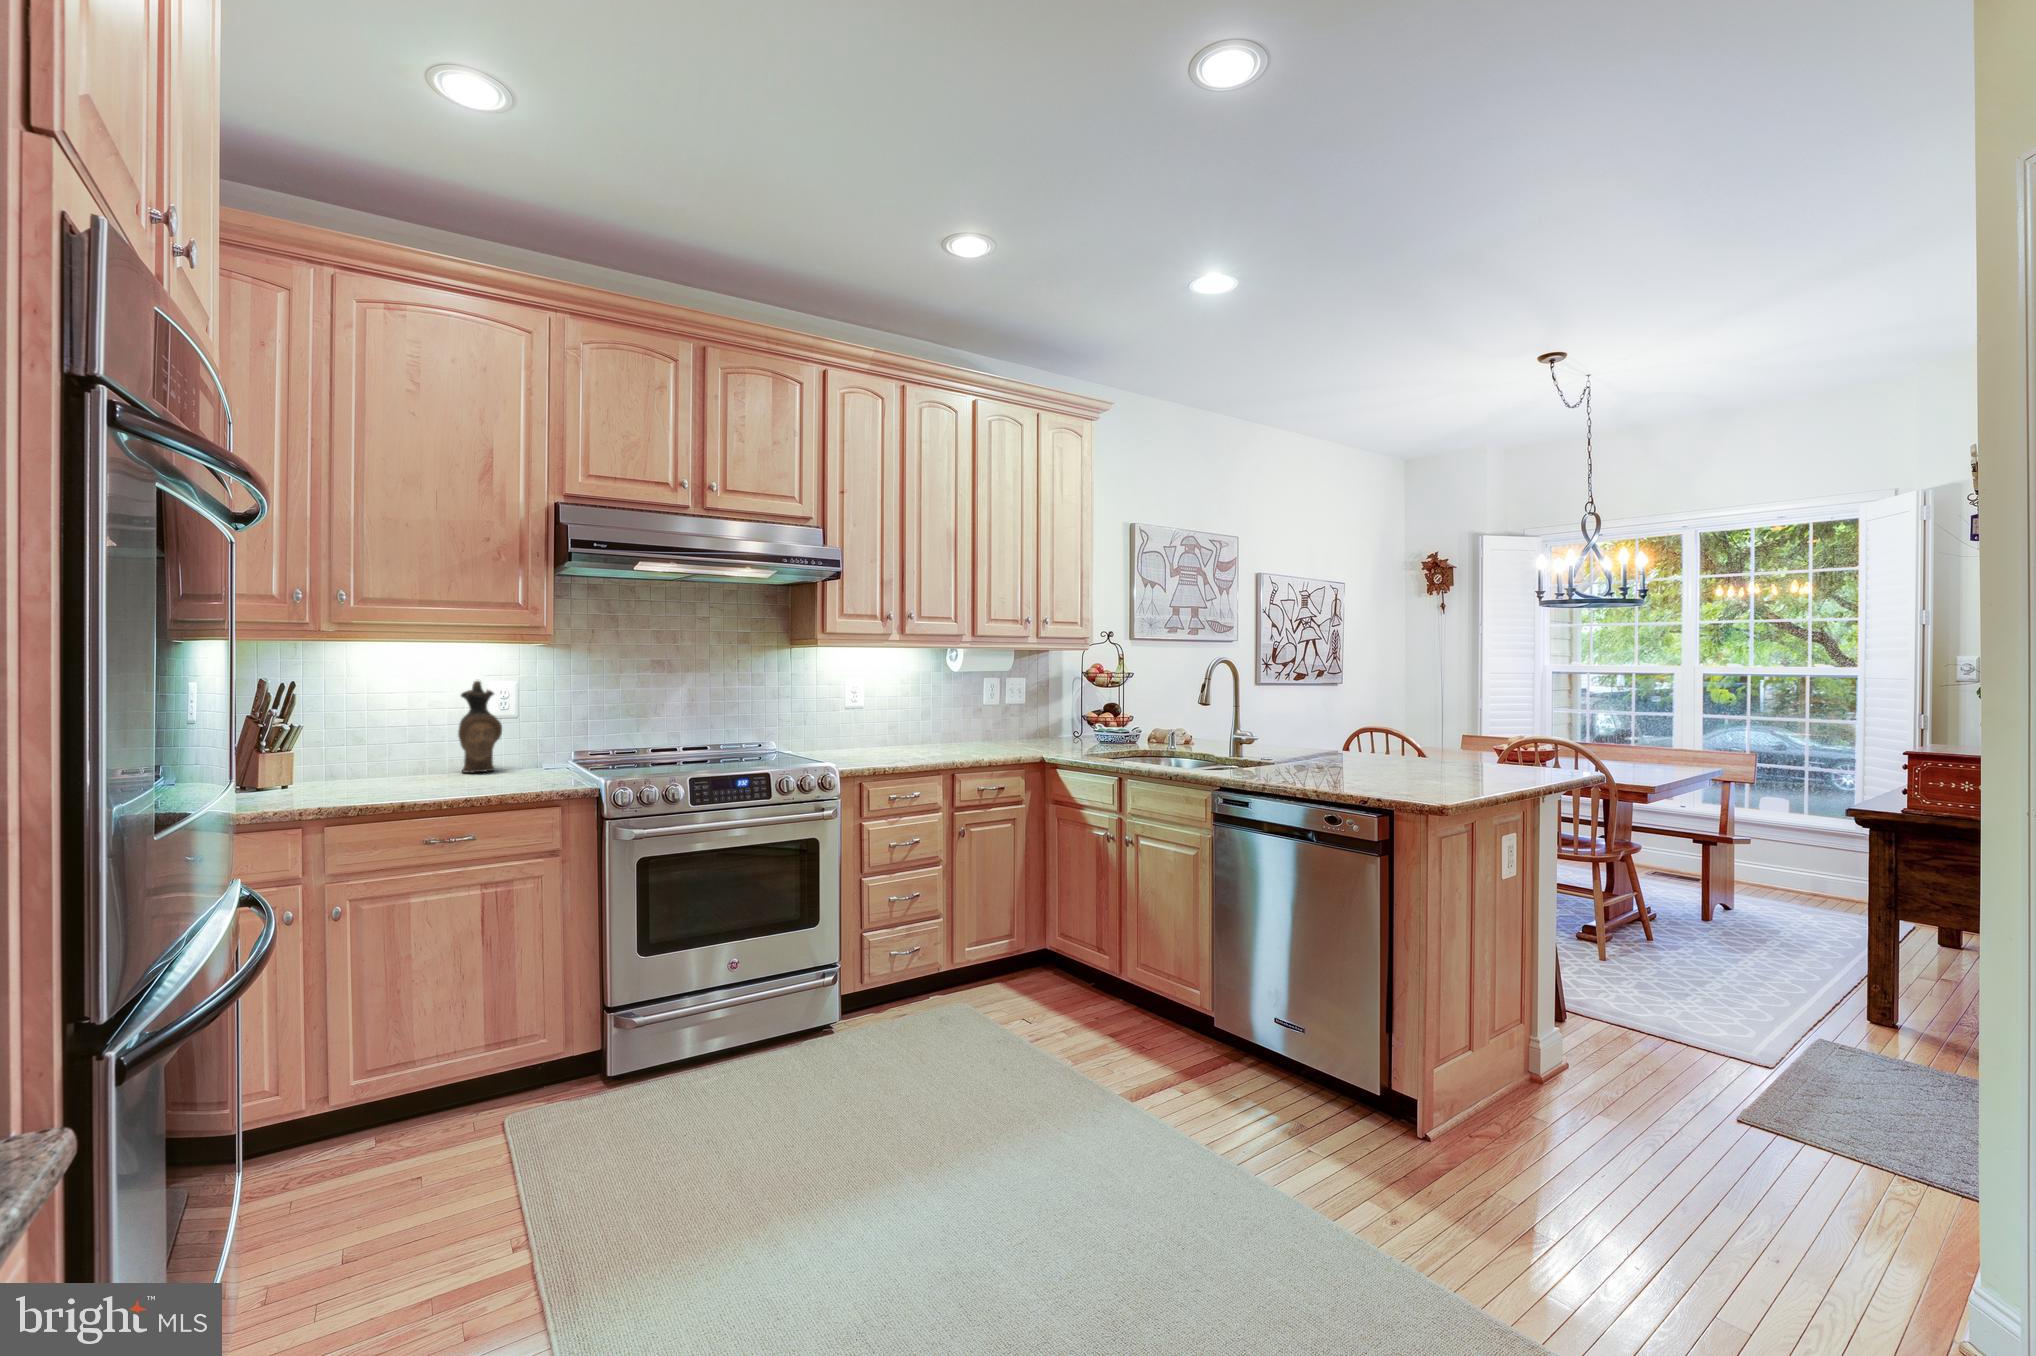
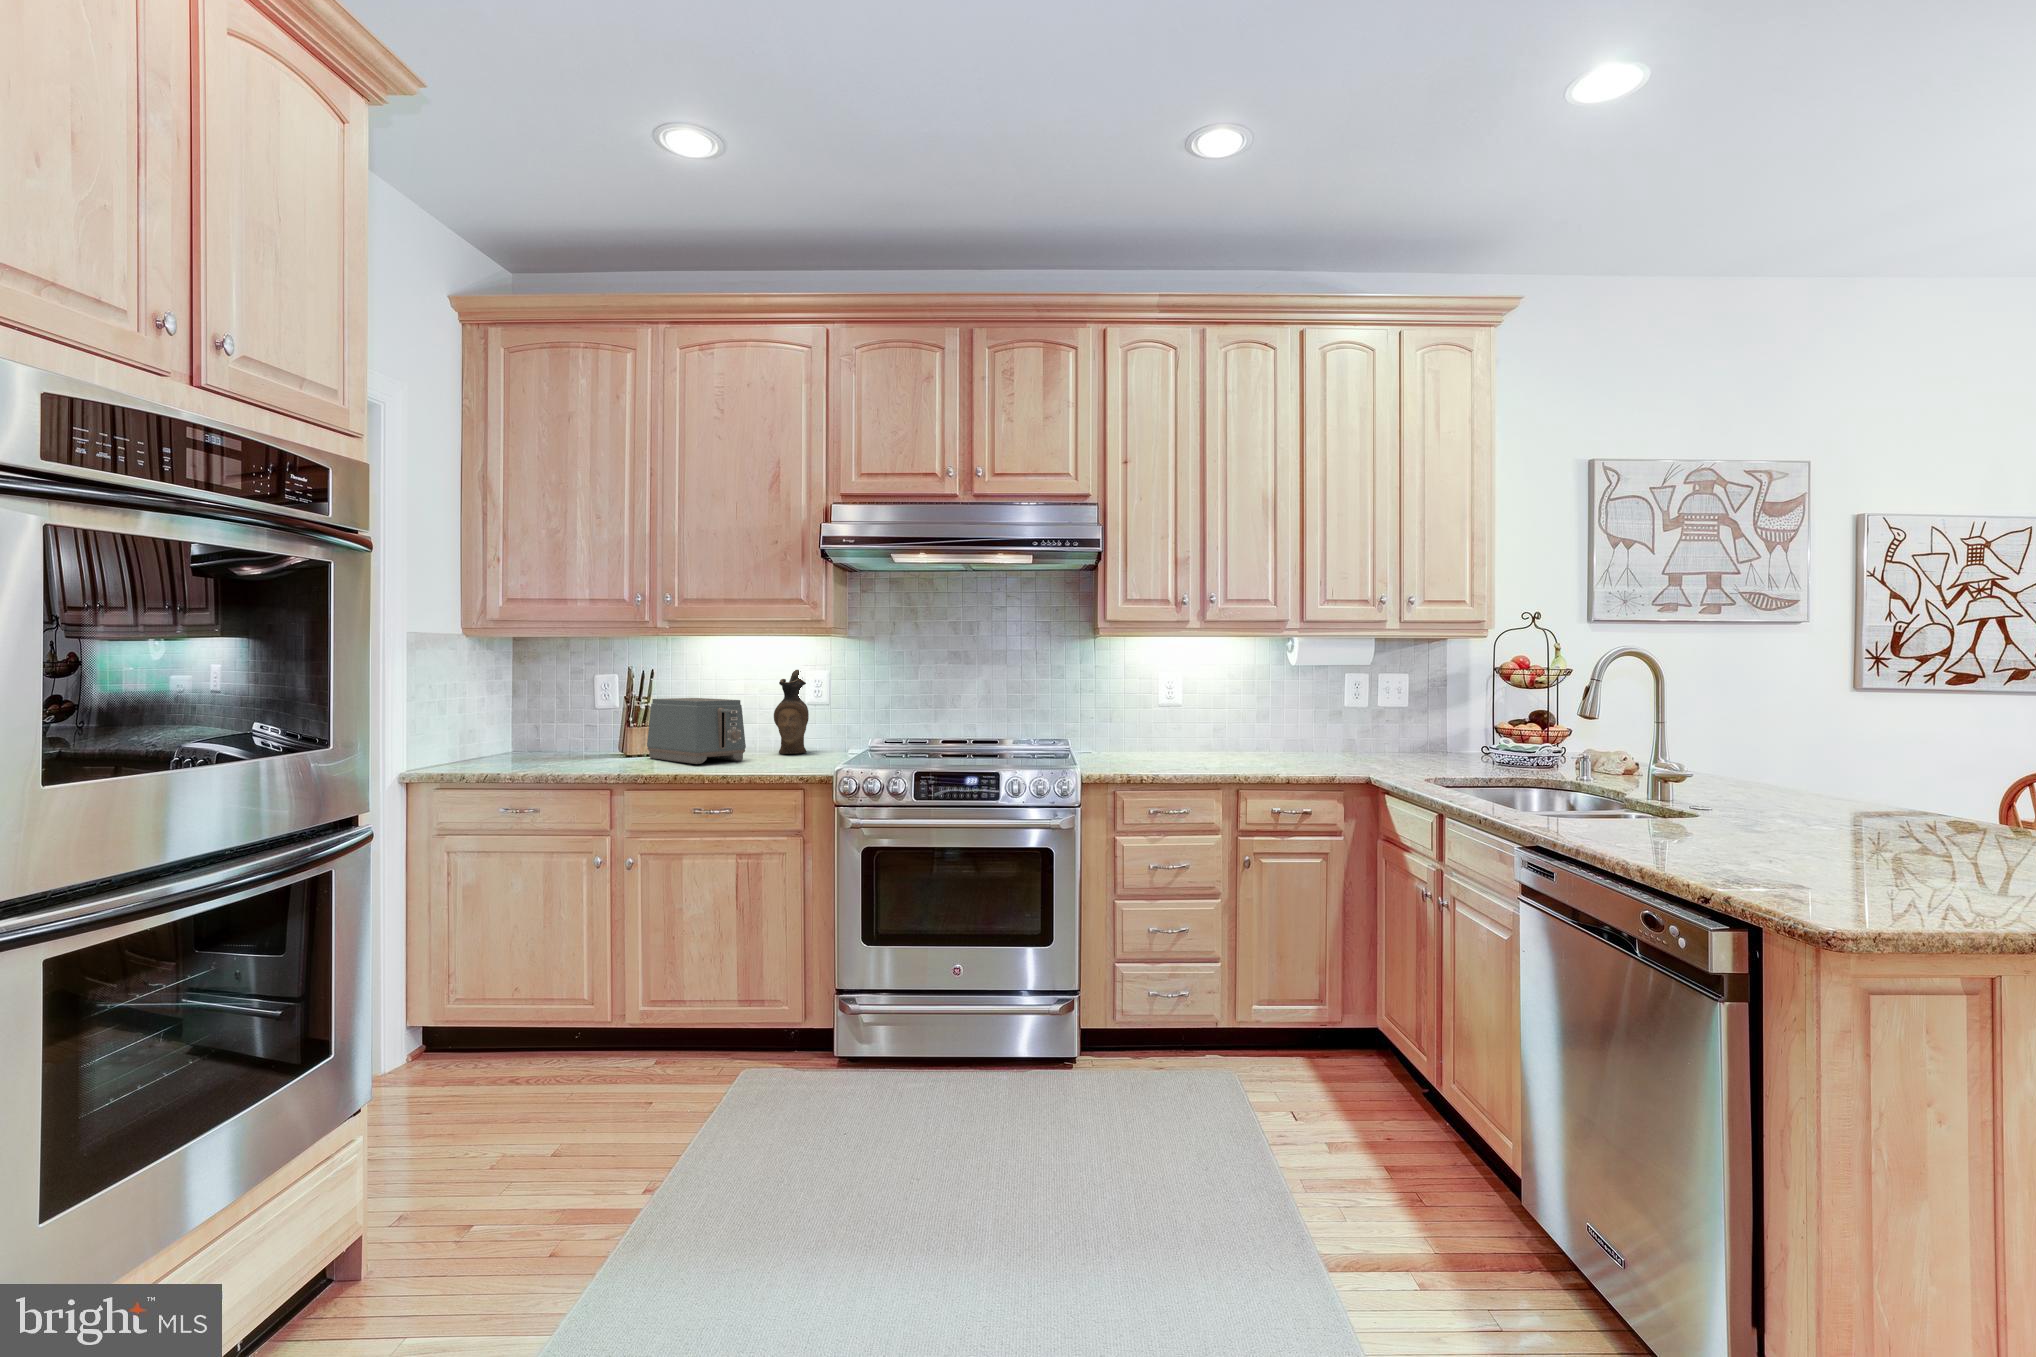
toaster: none [297,714,445,789] -> present [647,698,746,764]

